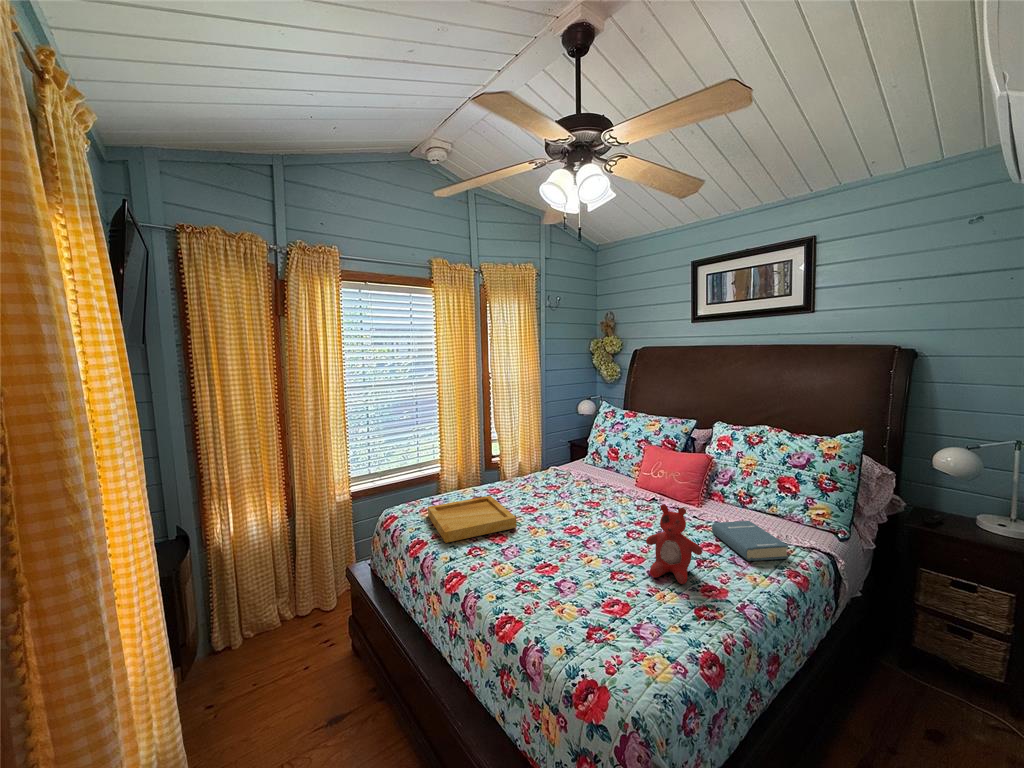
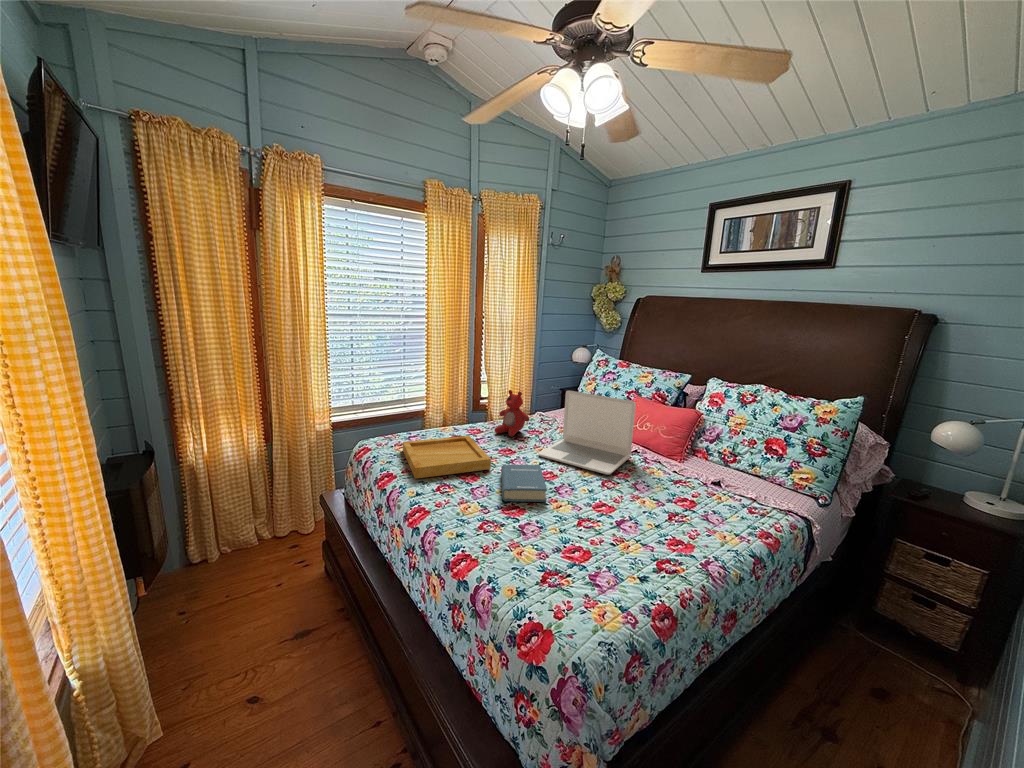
laptop: none [559,444,649,524] -> present [538,390,636,475]
stuffed bear: present [646,505,702,584] -> present [495,390,529,437]
hardback book: present [712,521,788,561] -> present [501,464,547,502]

